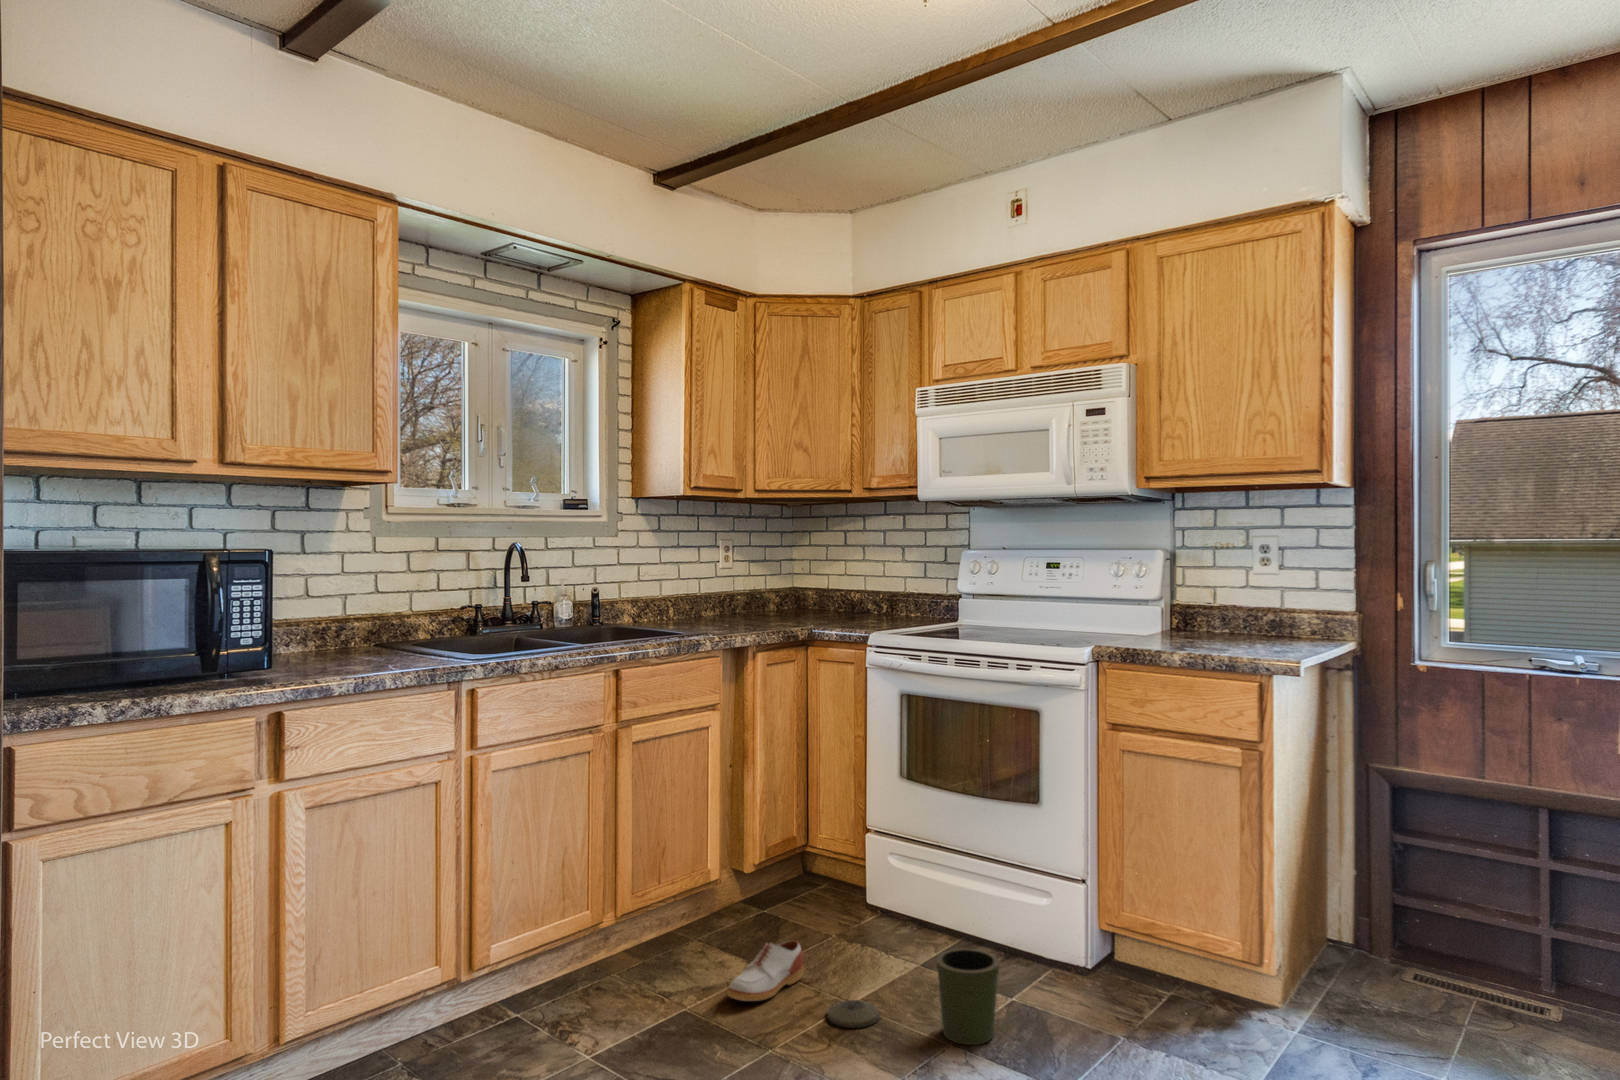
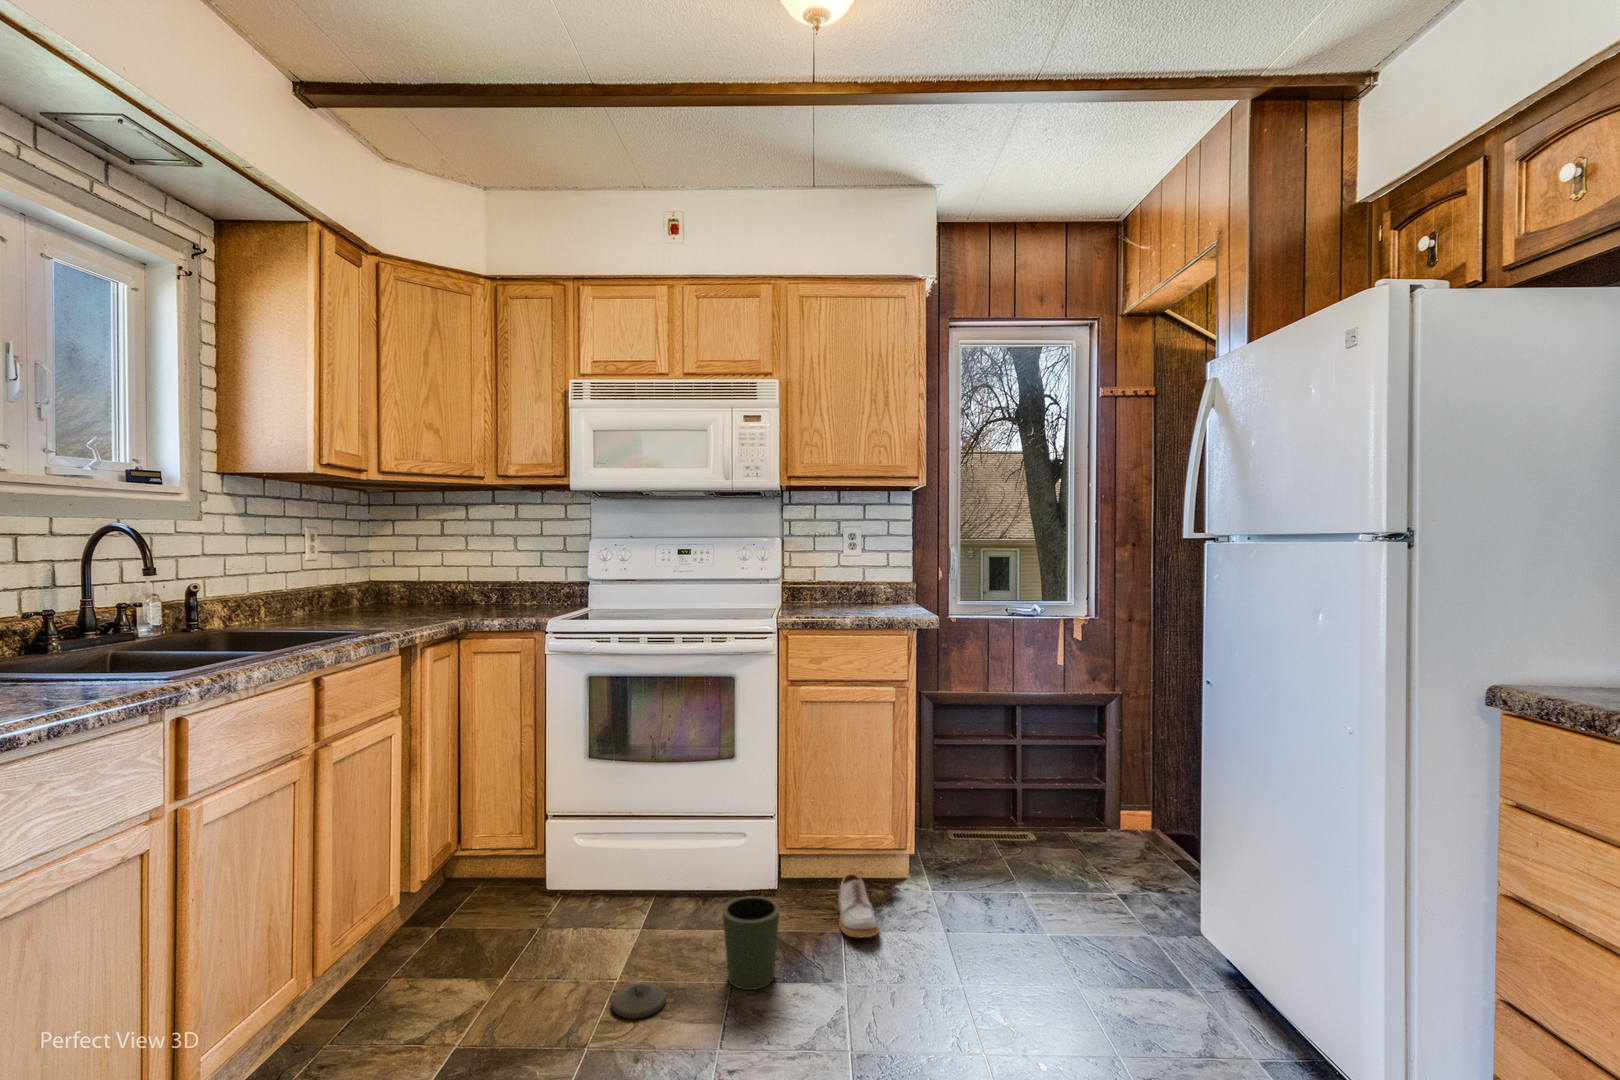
shoe: present [727,941,804,1001] -> present [838,874,879,937]

